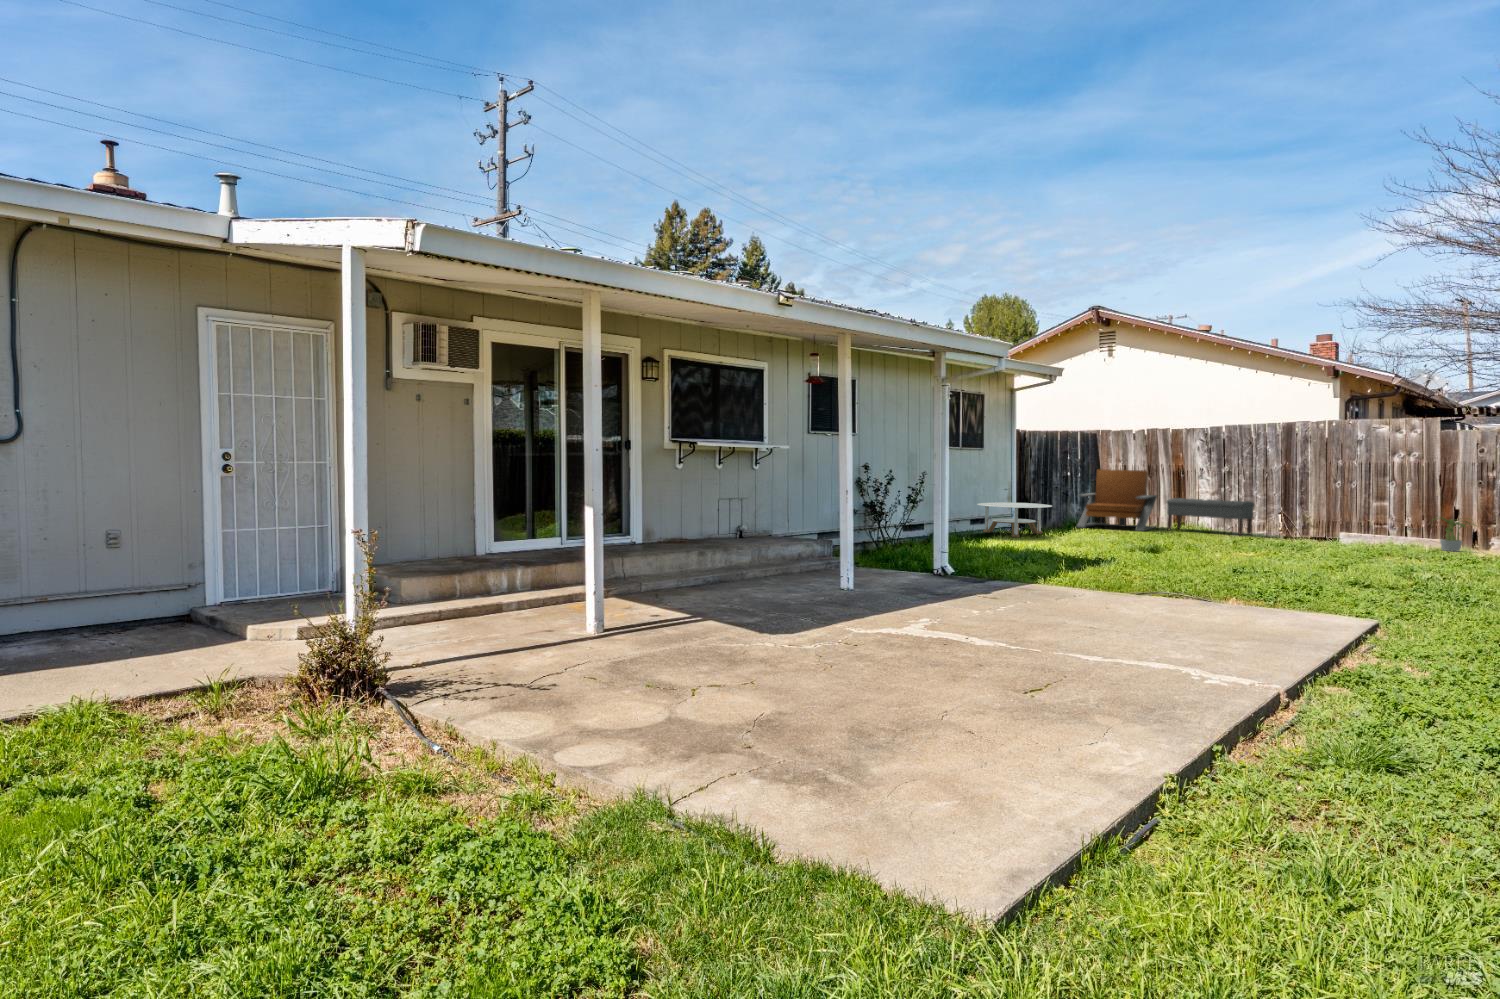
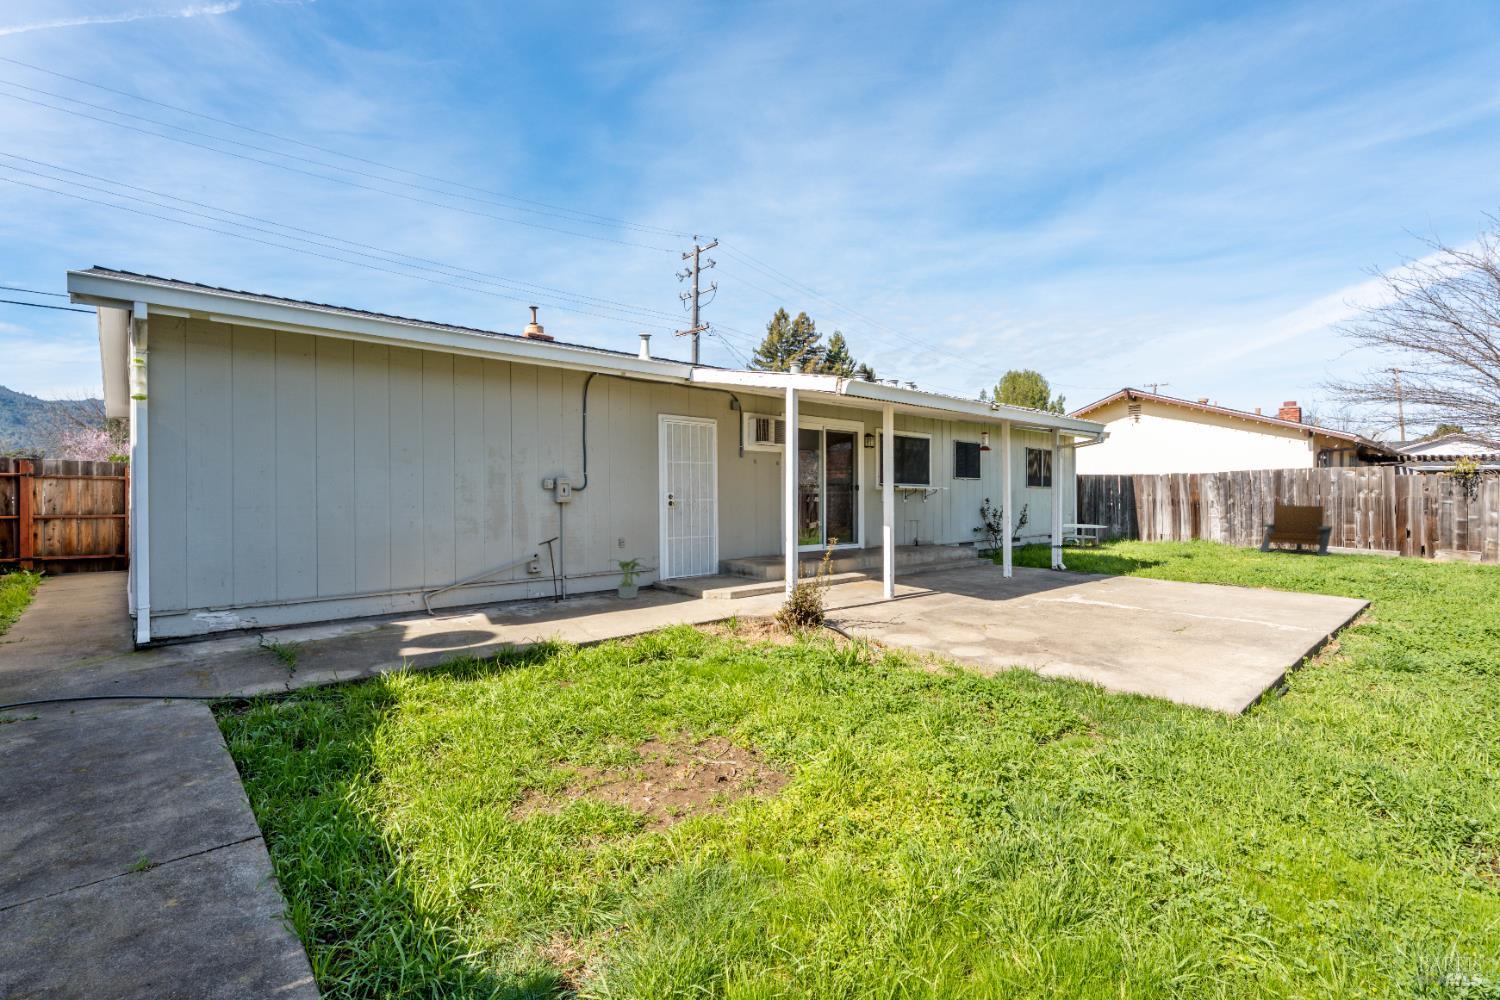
lounge chair: present [1077,469,1157,531] -> present [1259,505,1332,556]
bench: present [1167,498,1254,536] -> none [1186,521,1253,548]
potted plant: present [1433,518,1470,552] -> present [611,558,646,599]

